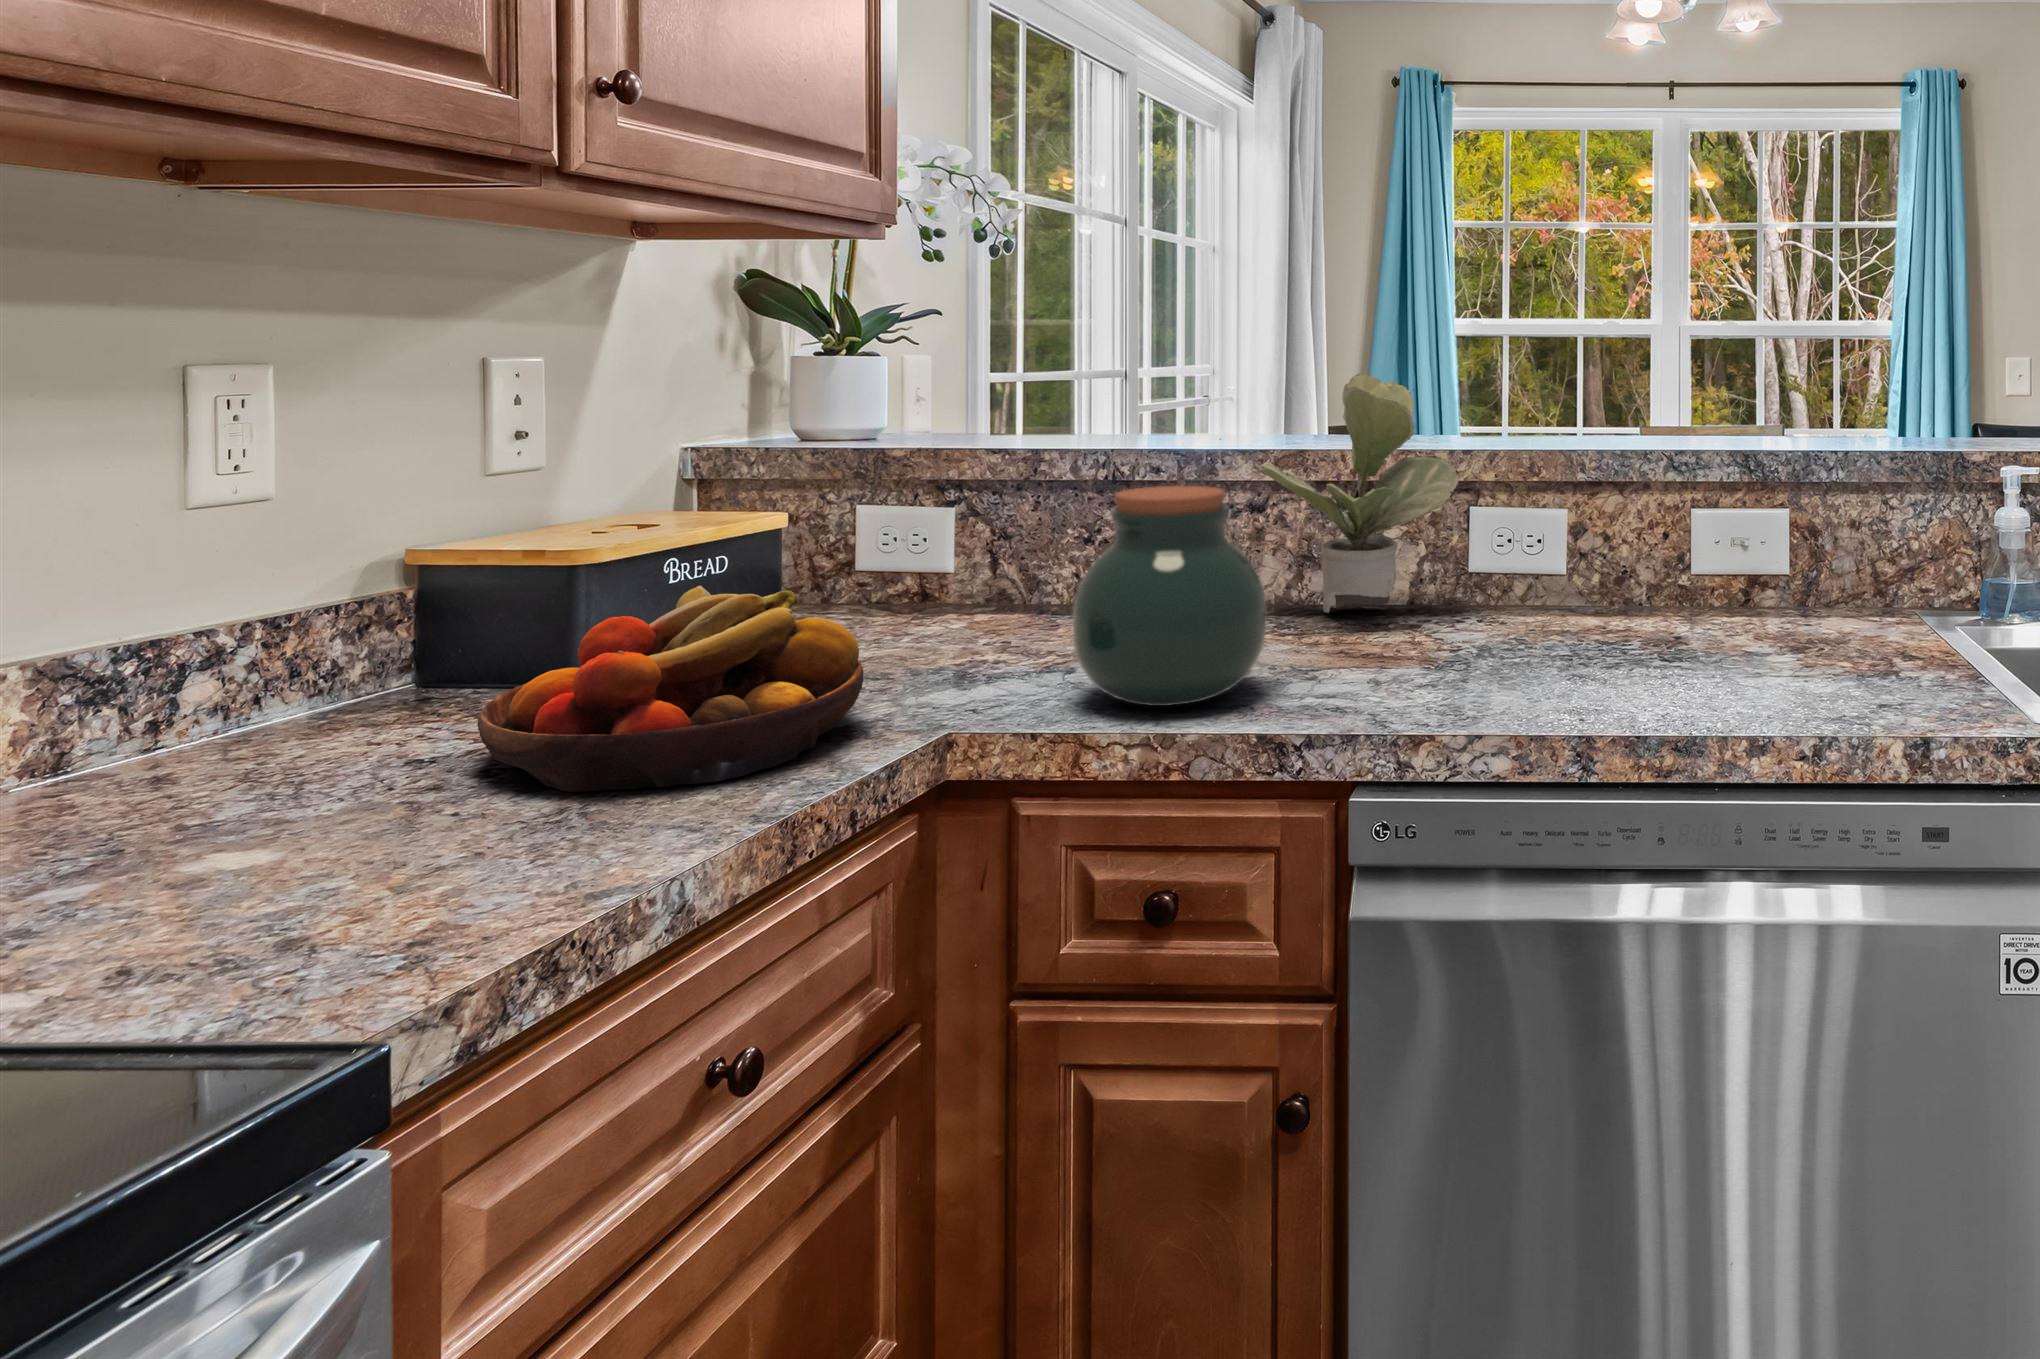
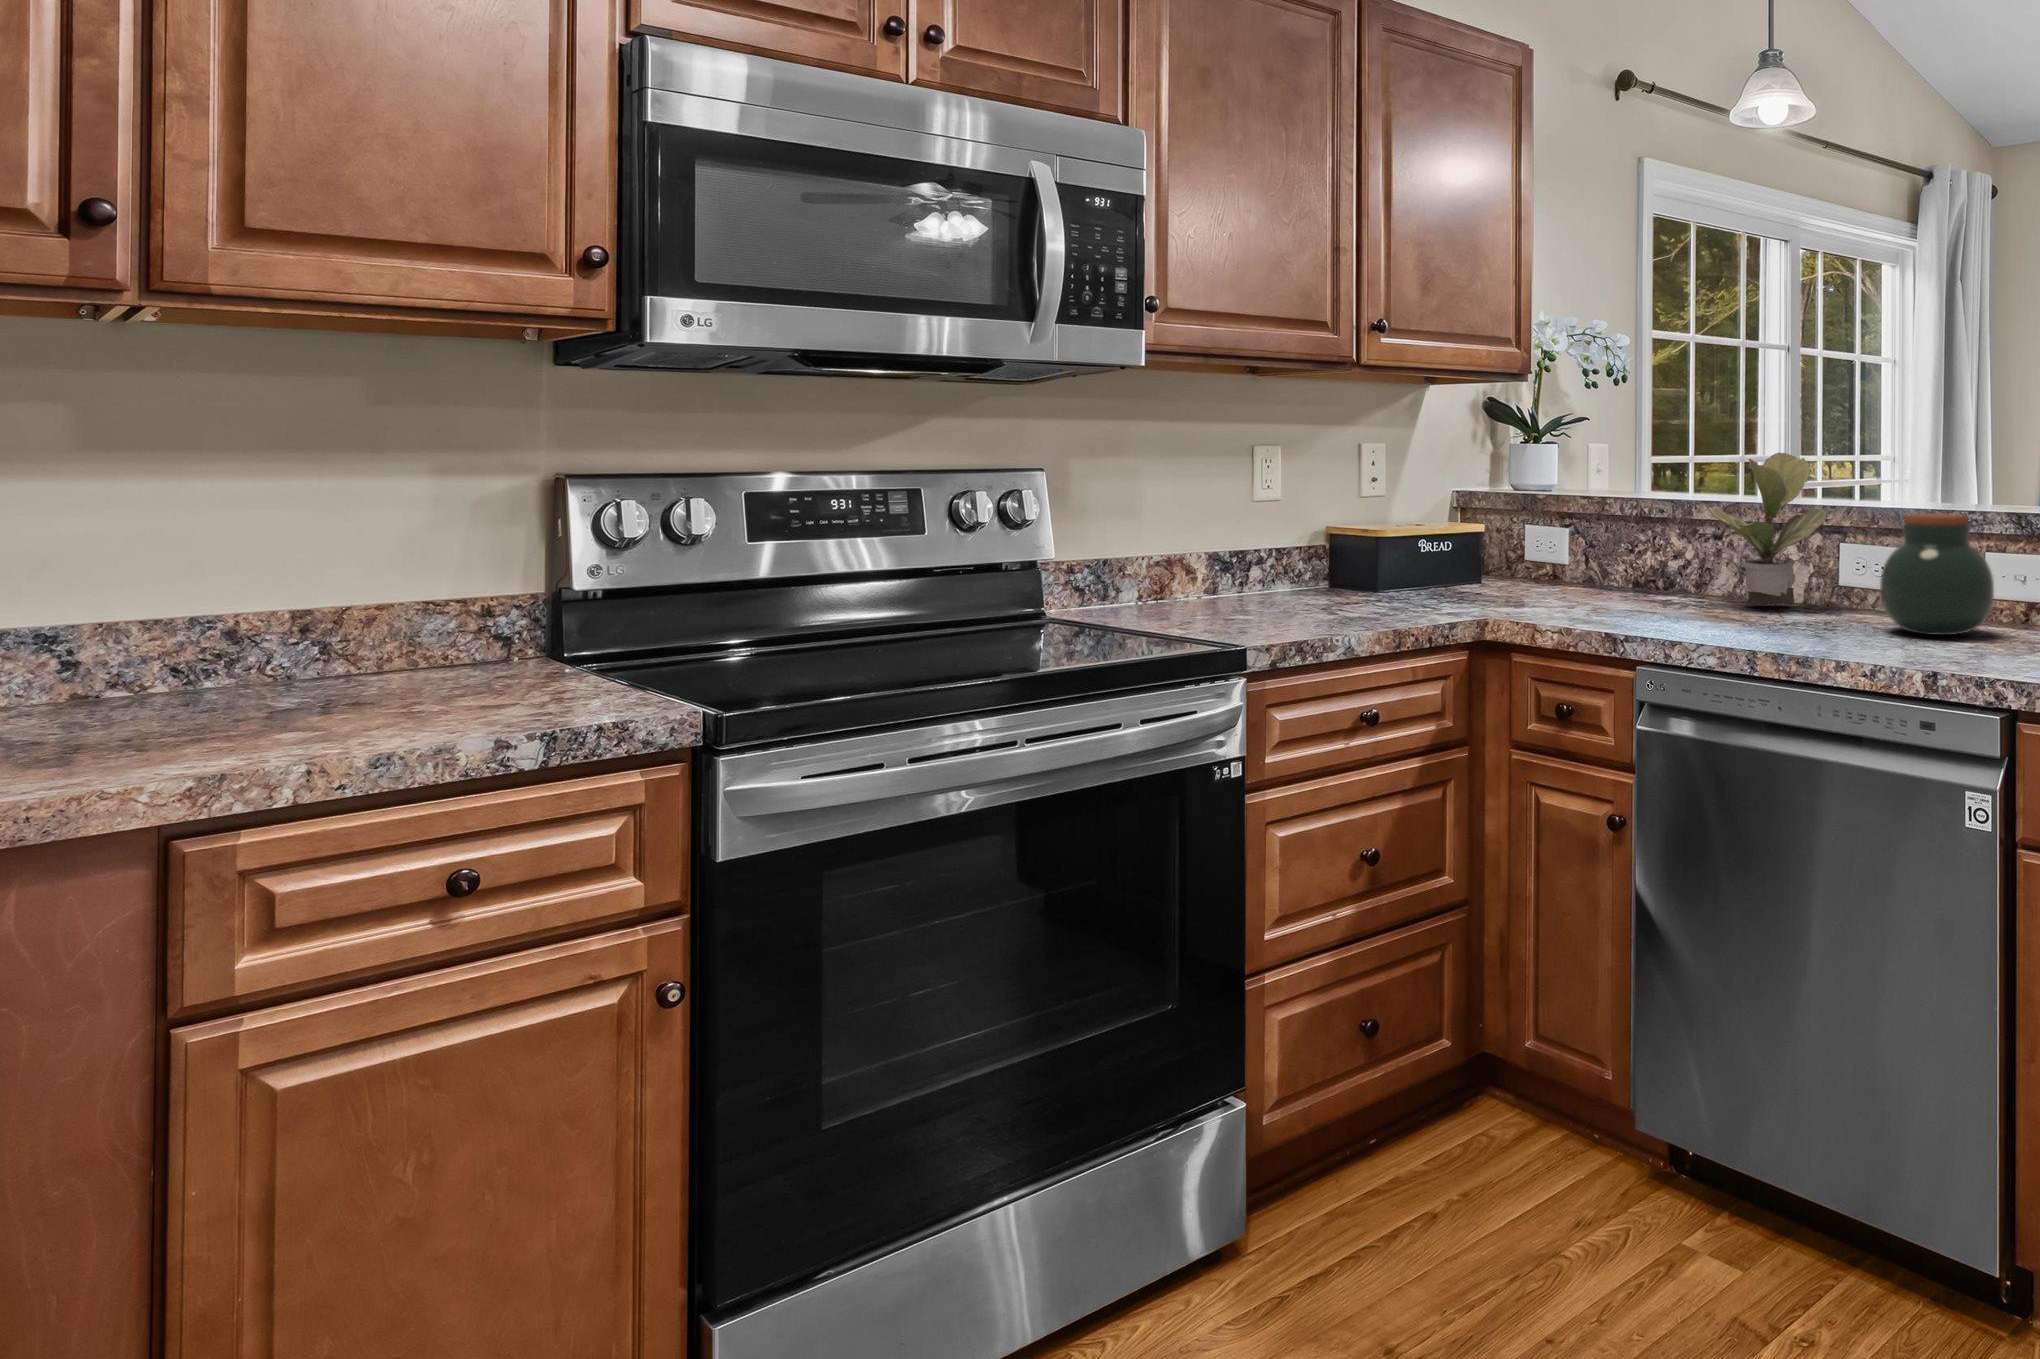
jar: present [1073,486,1266,706] -> present [1880,513,1994,635]
fruit bowl: present [477,586,864,792] -> none [1297,543,1448,616]

